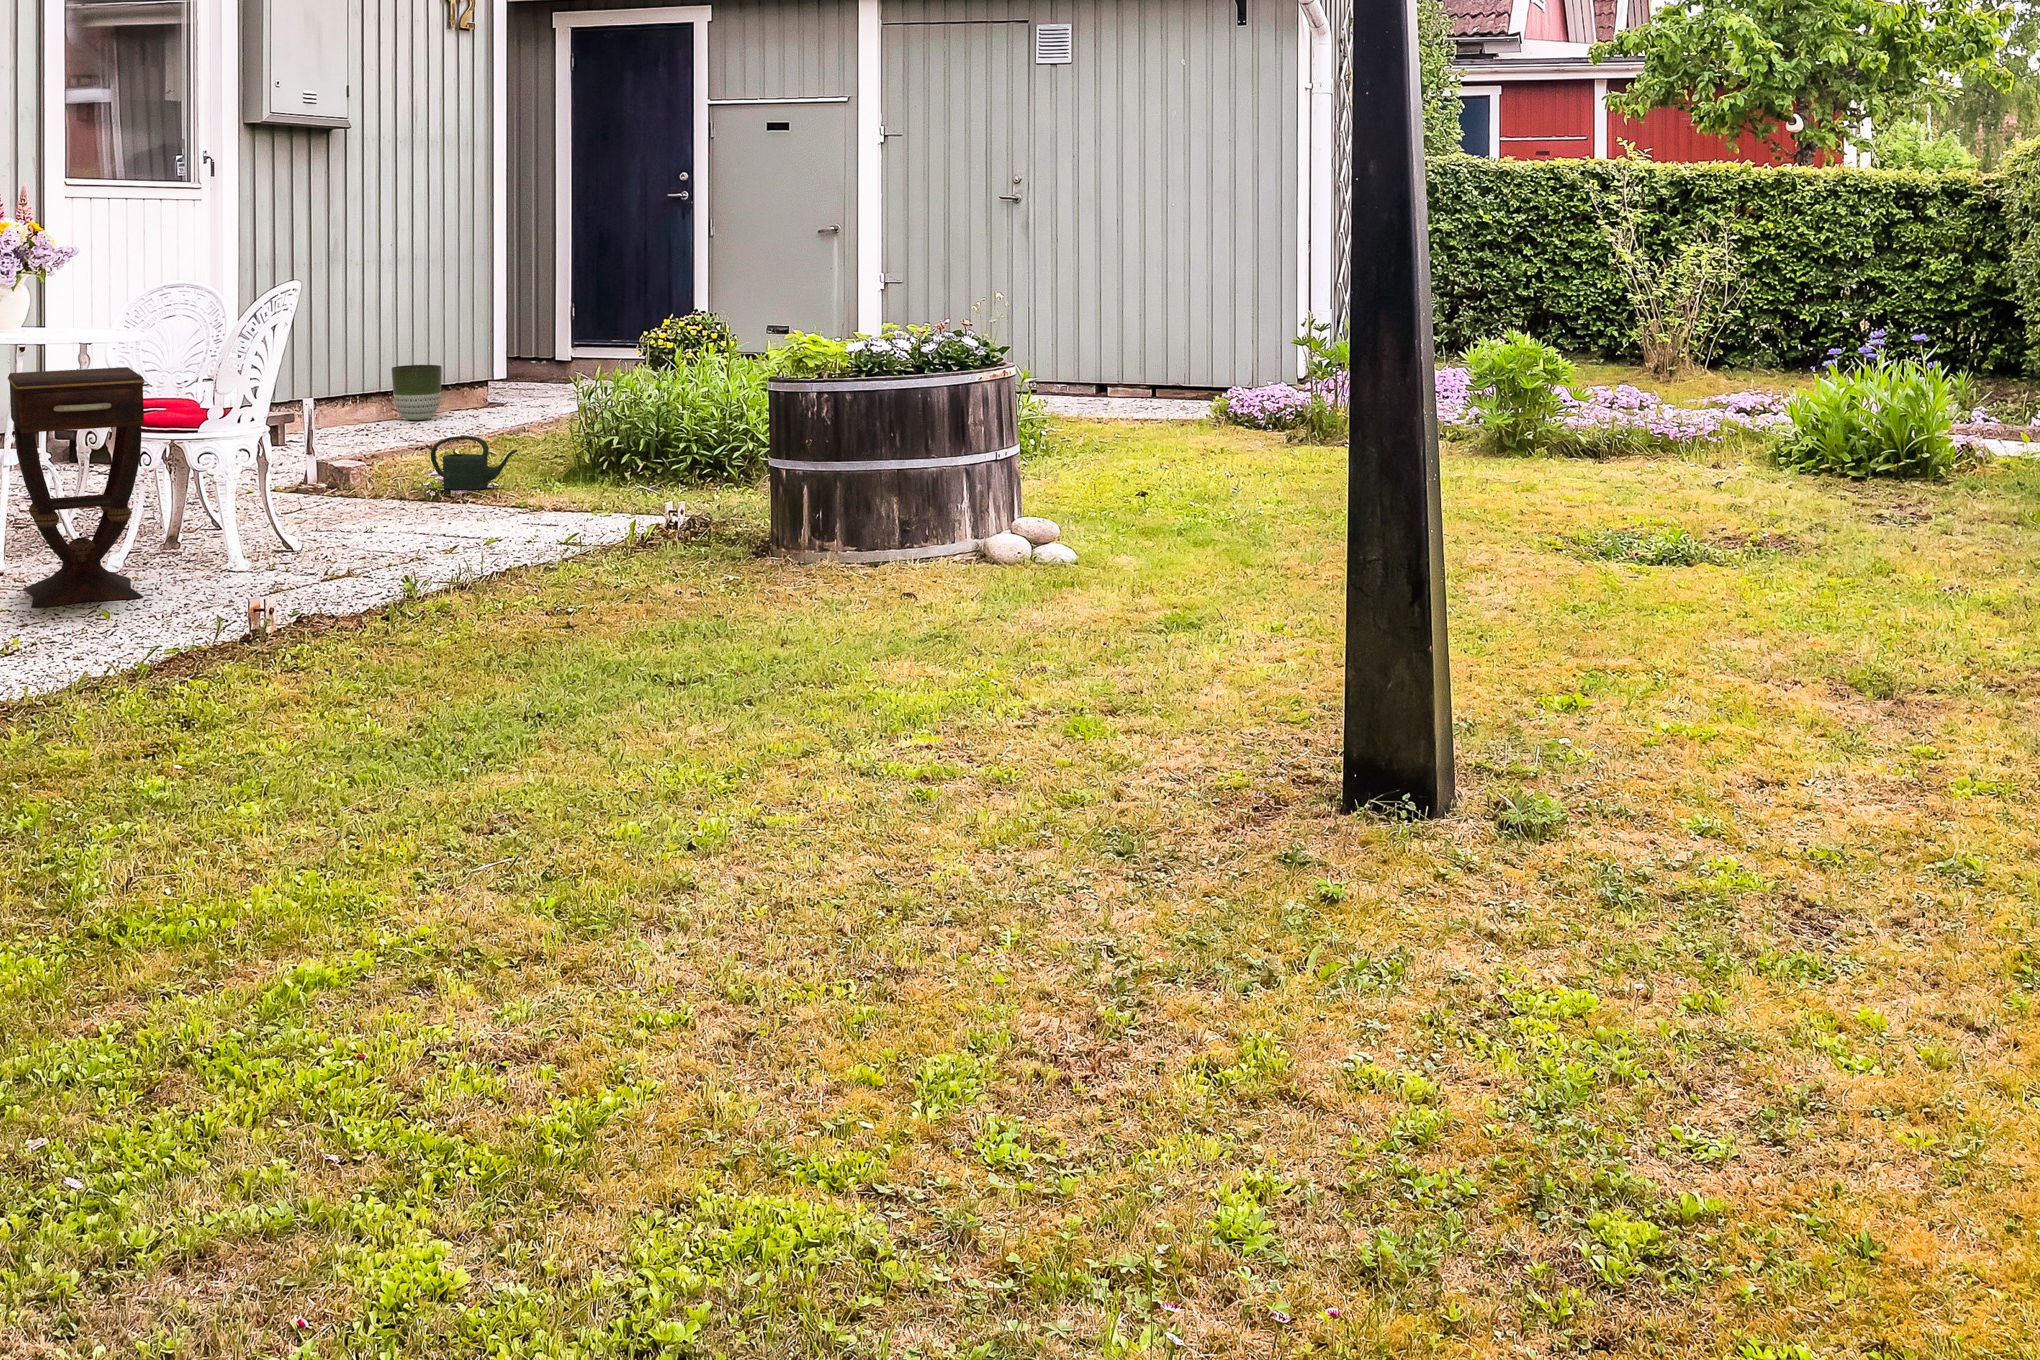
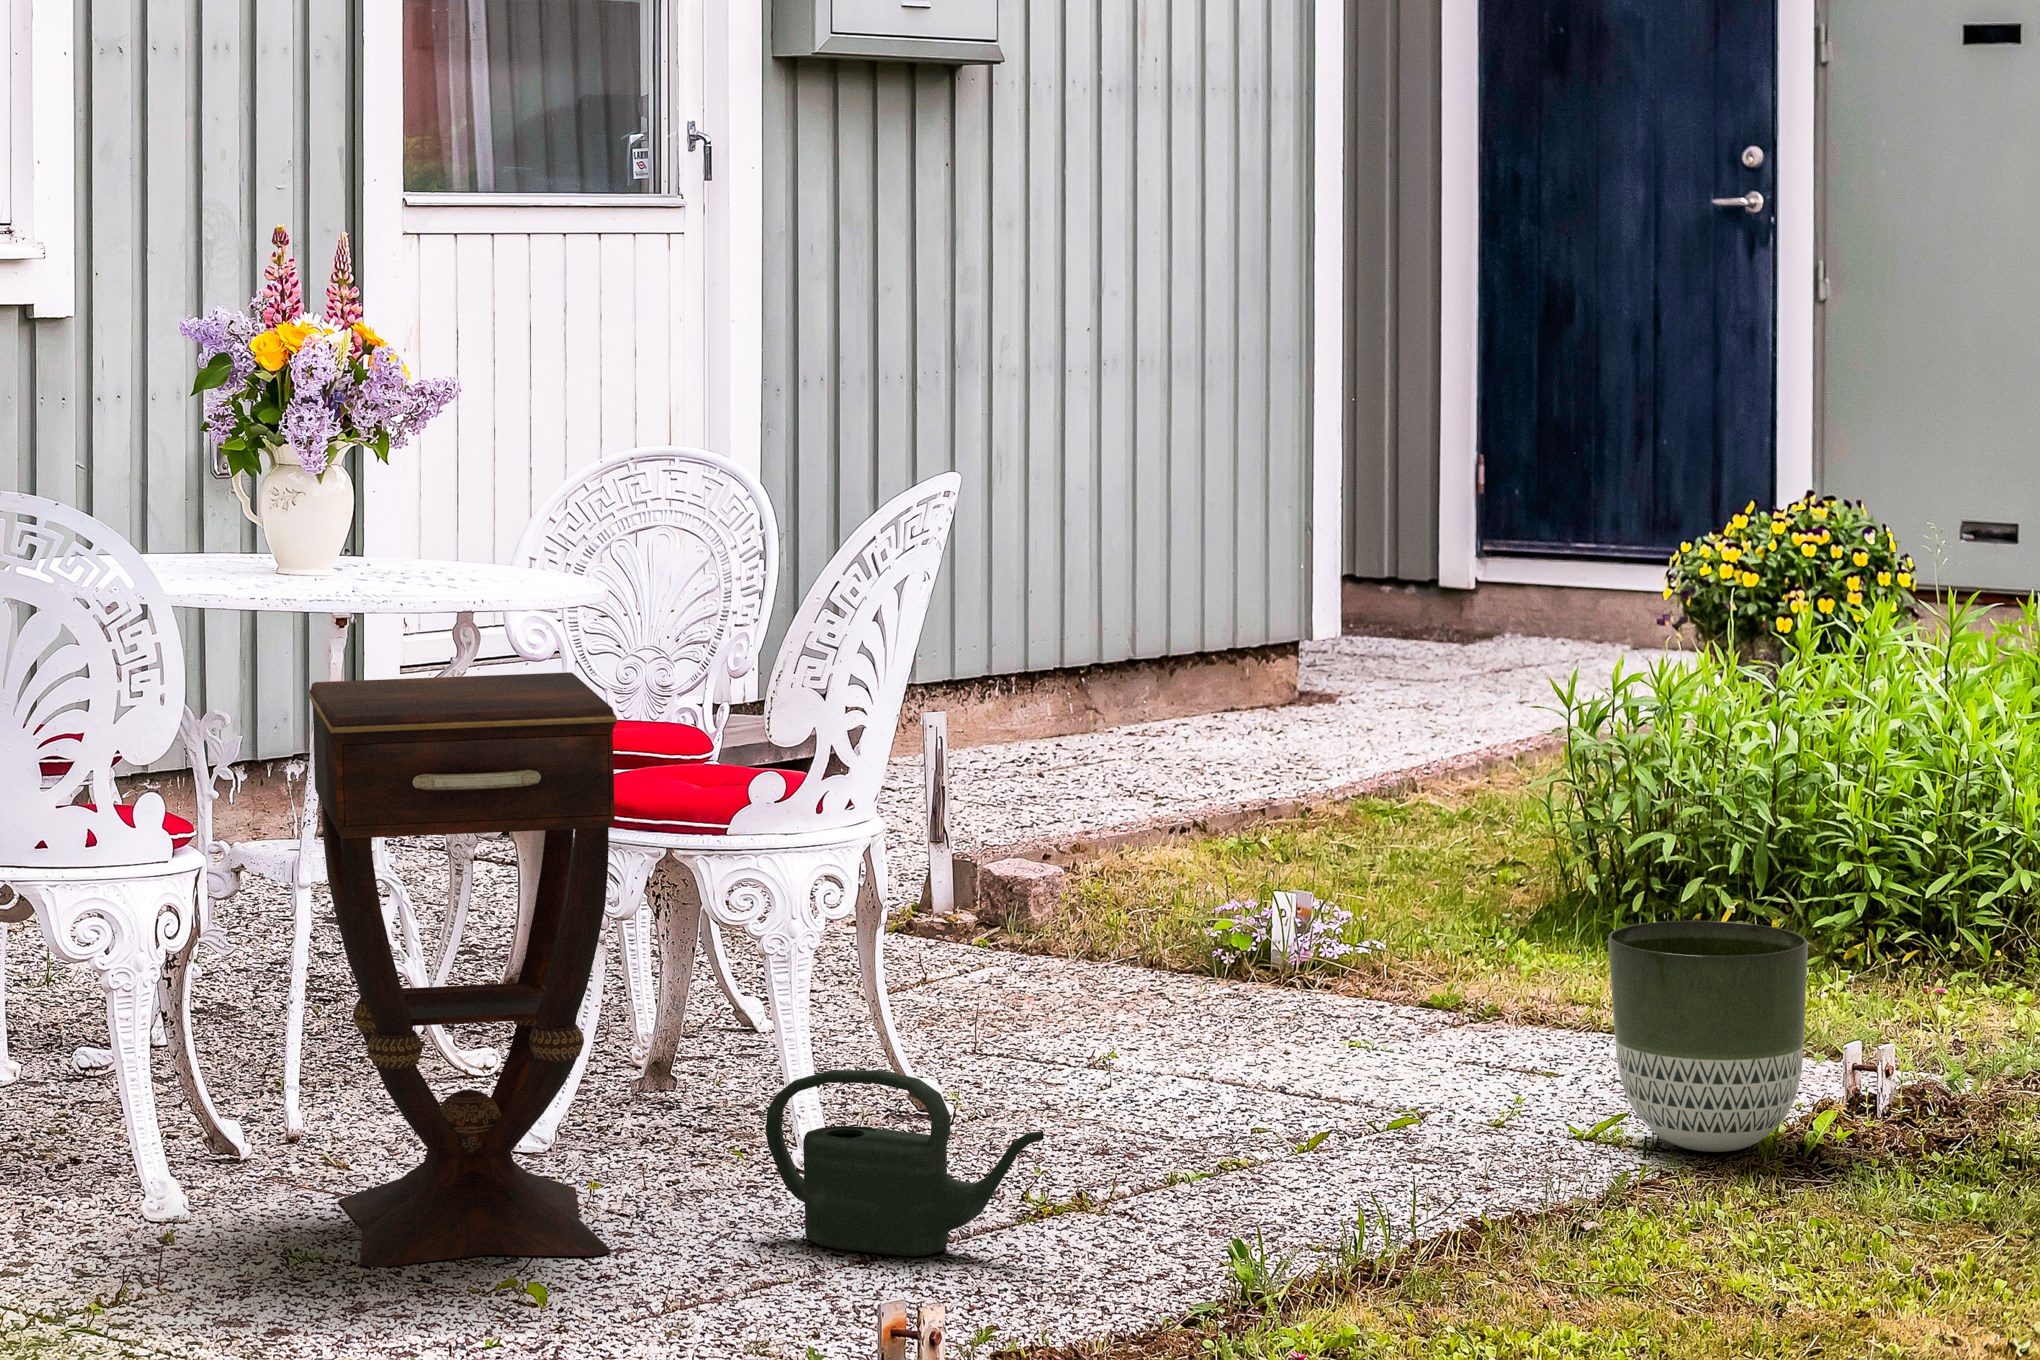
planter: present [391,365,442,420] -> present [1608,921,1808,1152]
watering can: present [431,436,517,490] -> present [766,1070,1044,1256]

